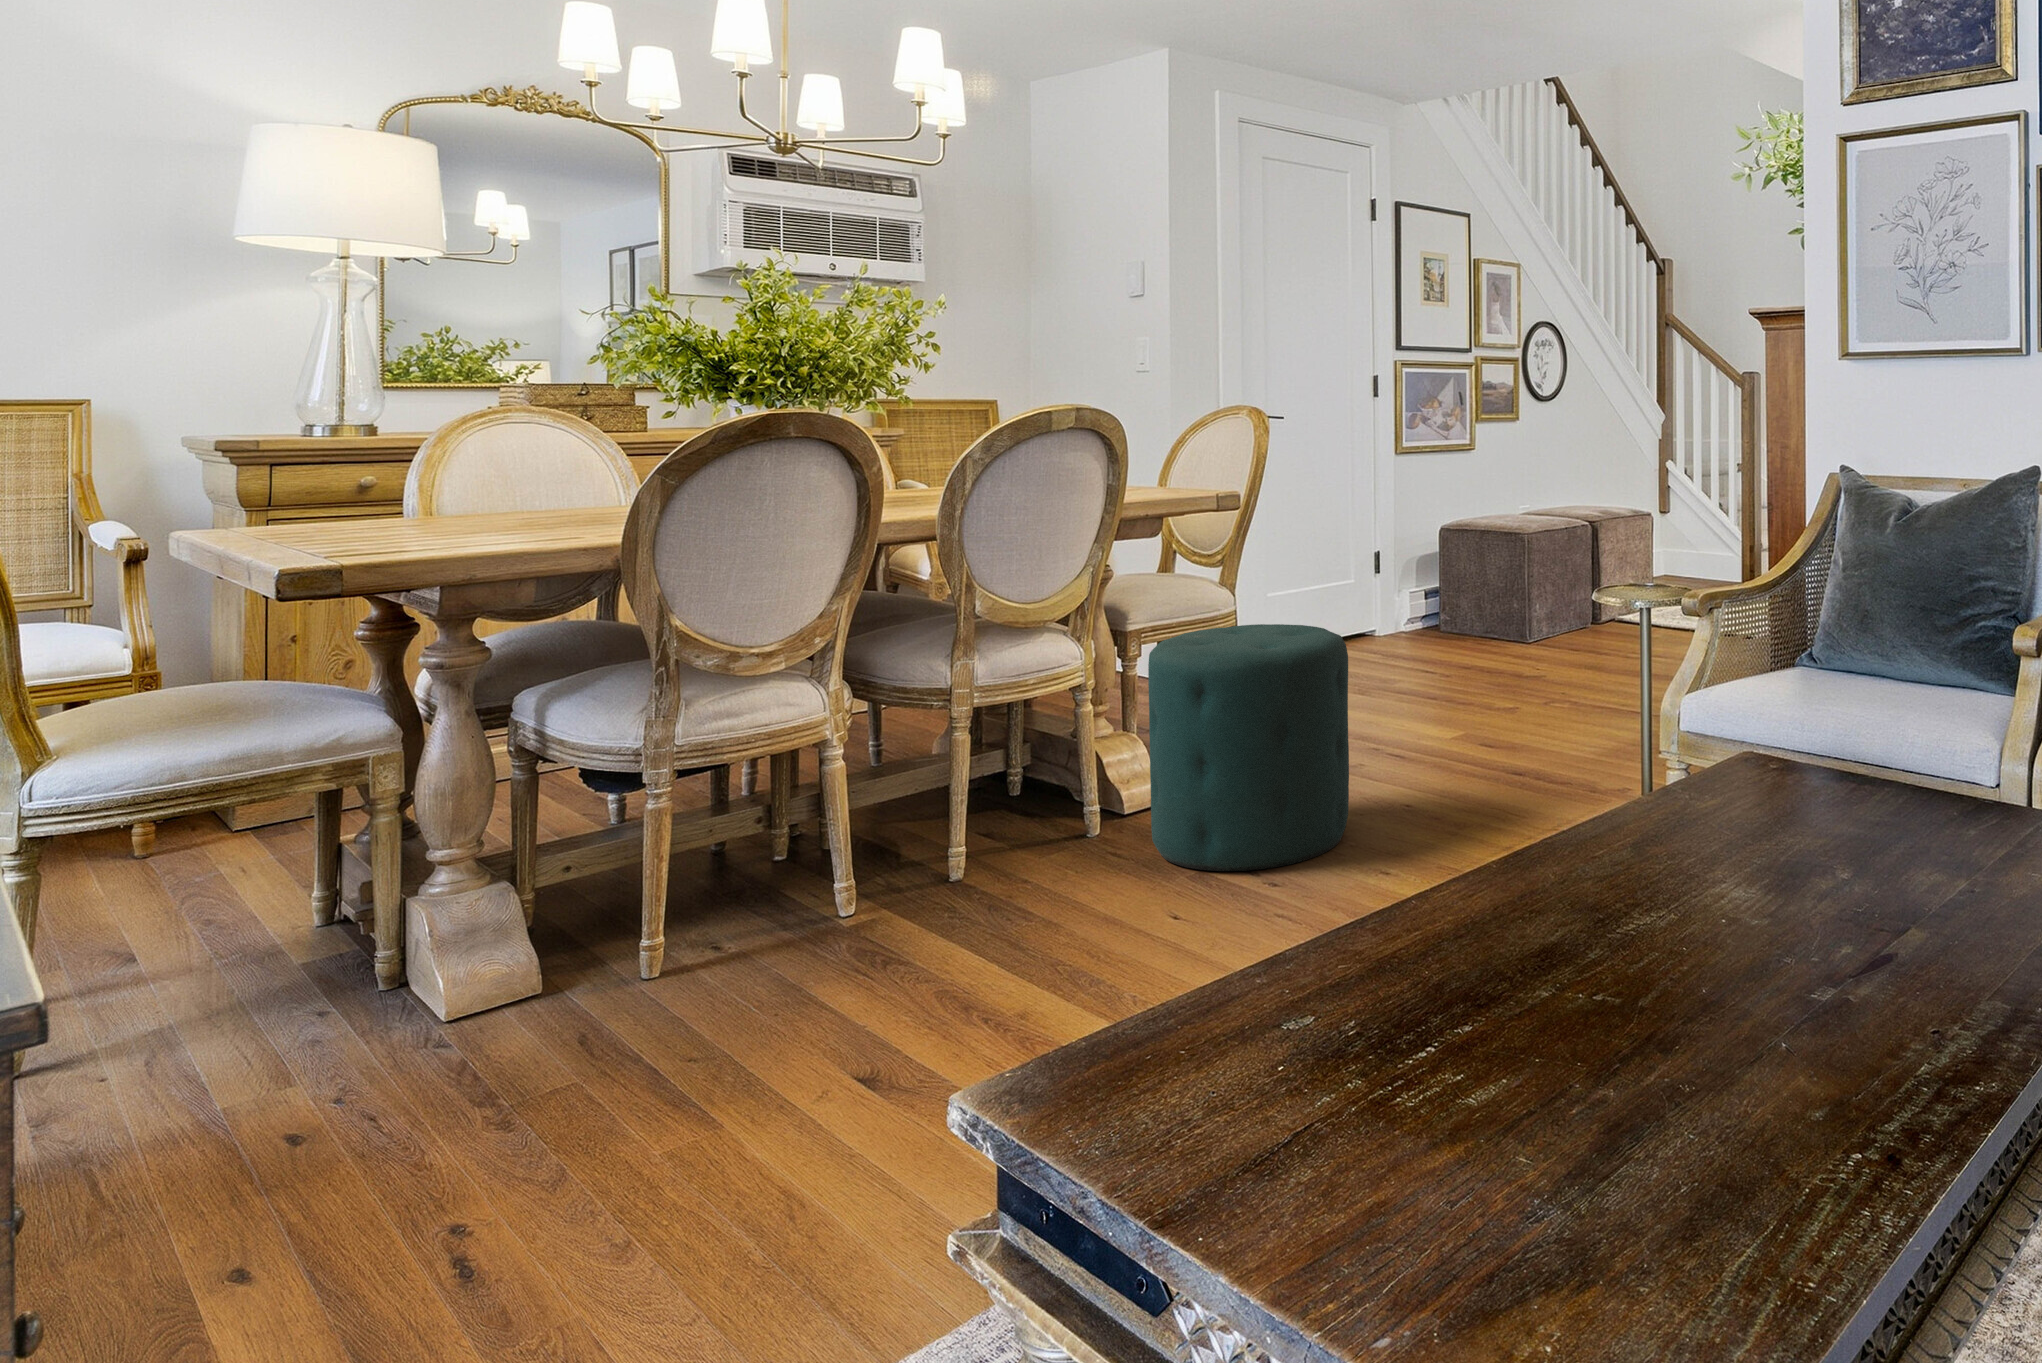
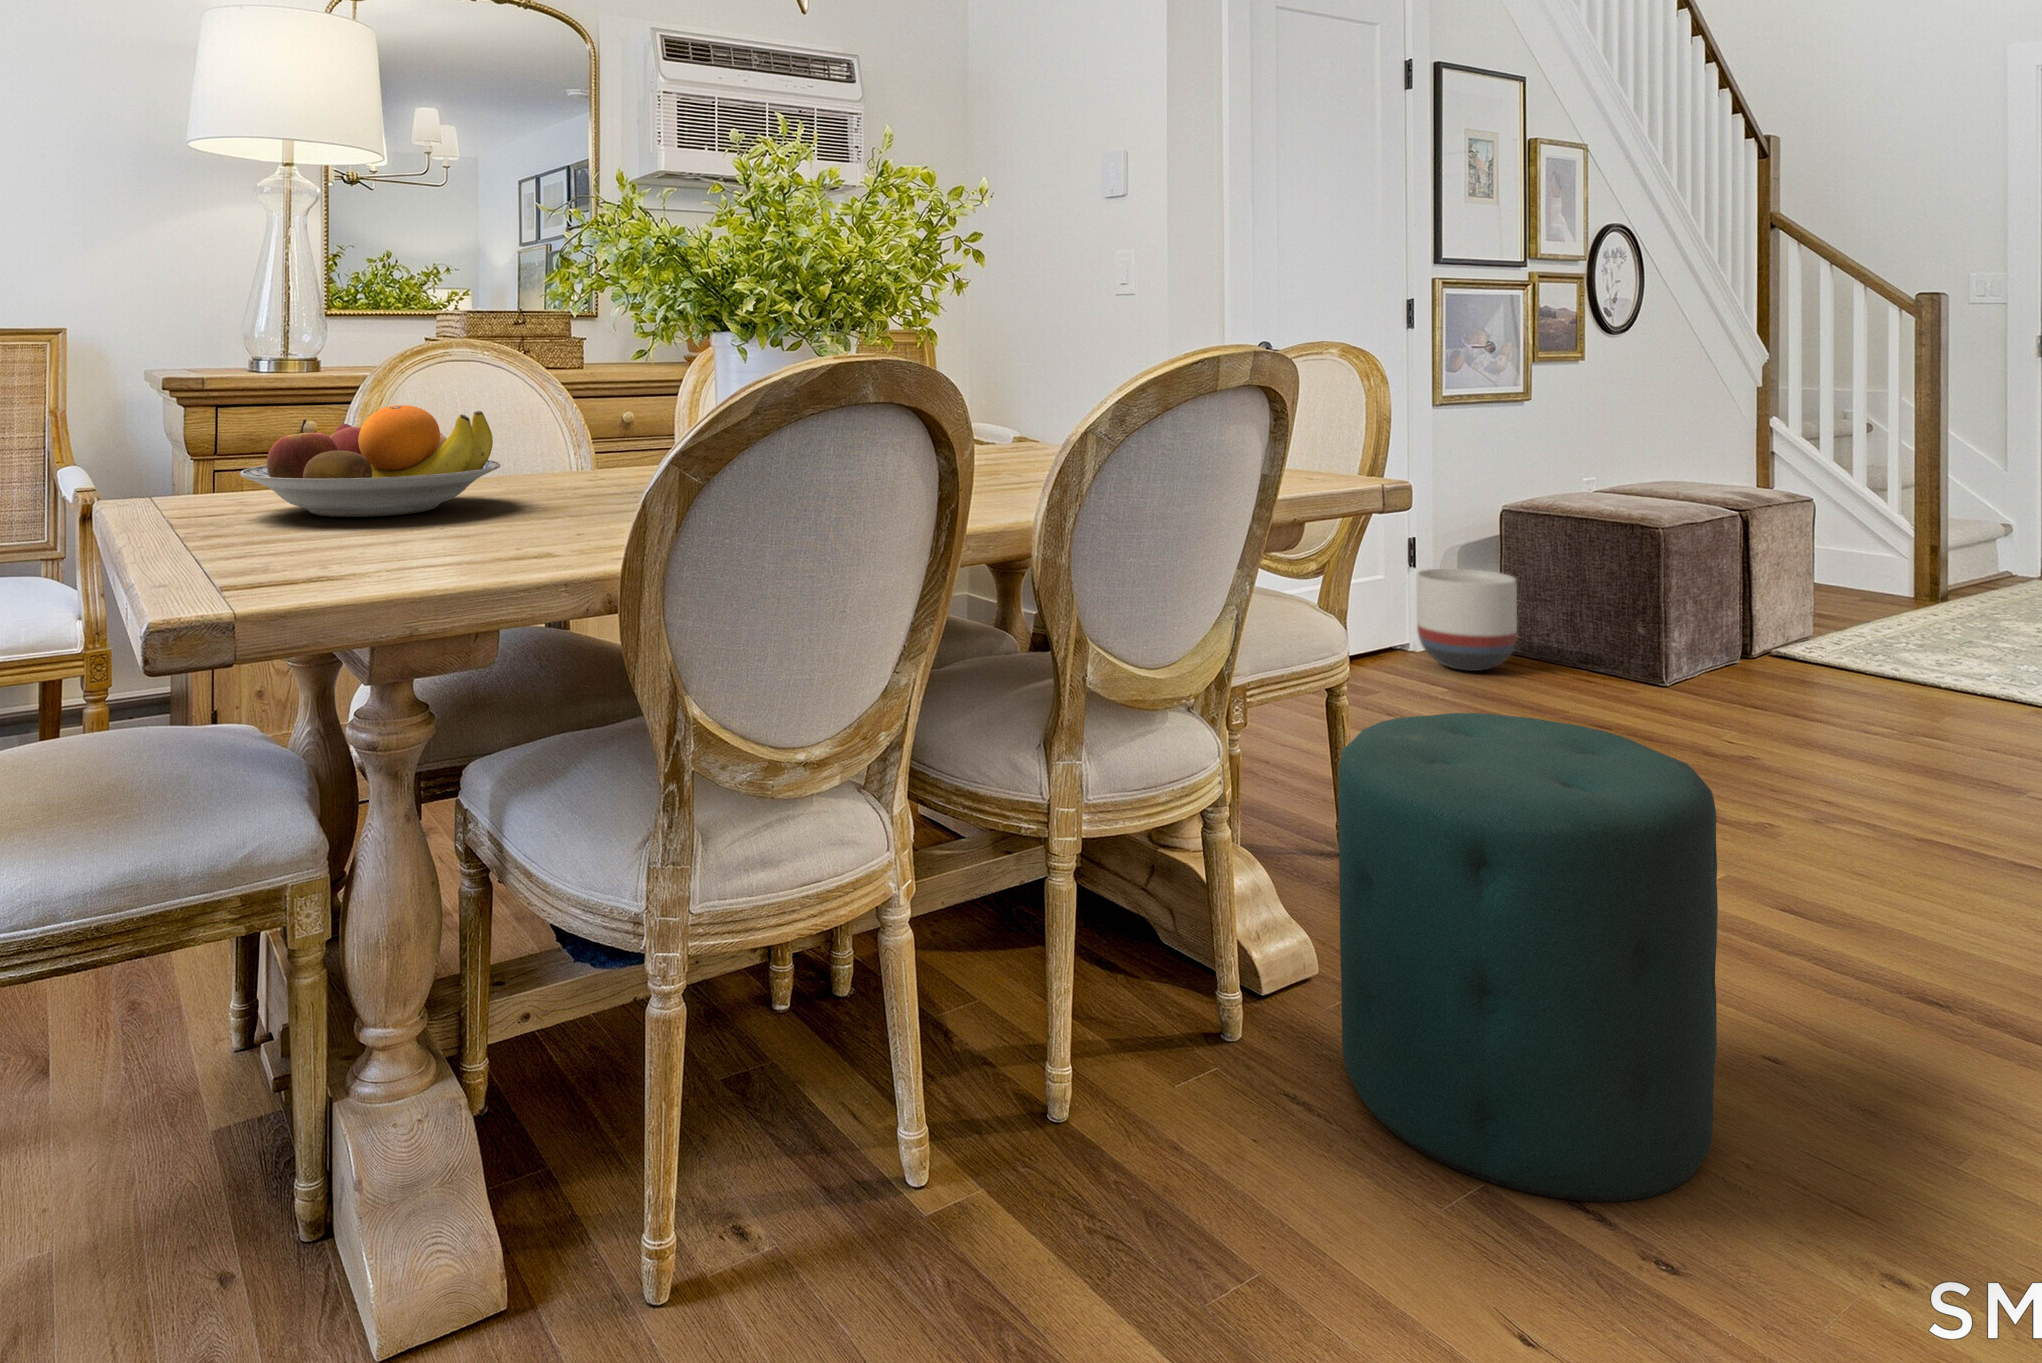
fruit bowl: none [316,450,550,531] -> present [240,405,501,517]
planter: none [1375,572,1441,644] -> present [1417,568,1517,671]

